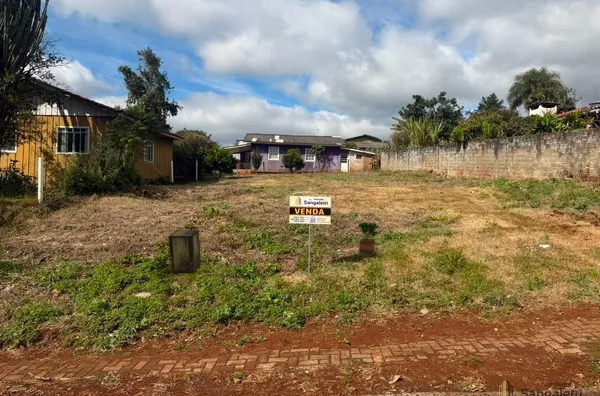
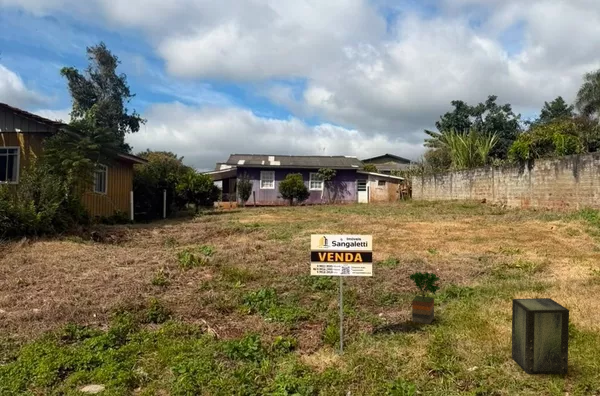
storage box: present [169,230,201,273] -> present [512,298,569,374]

